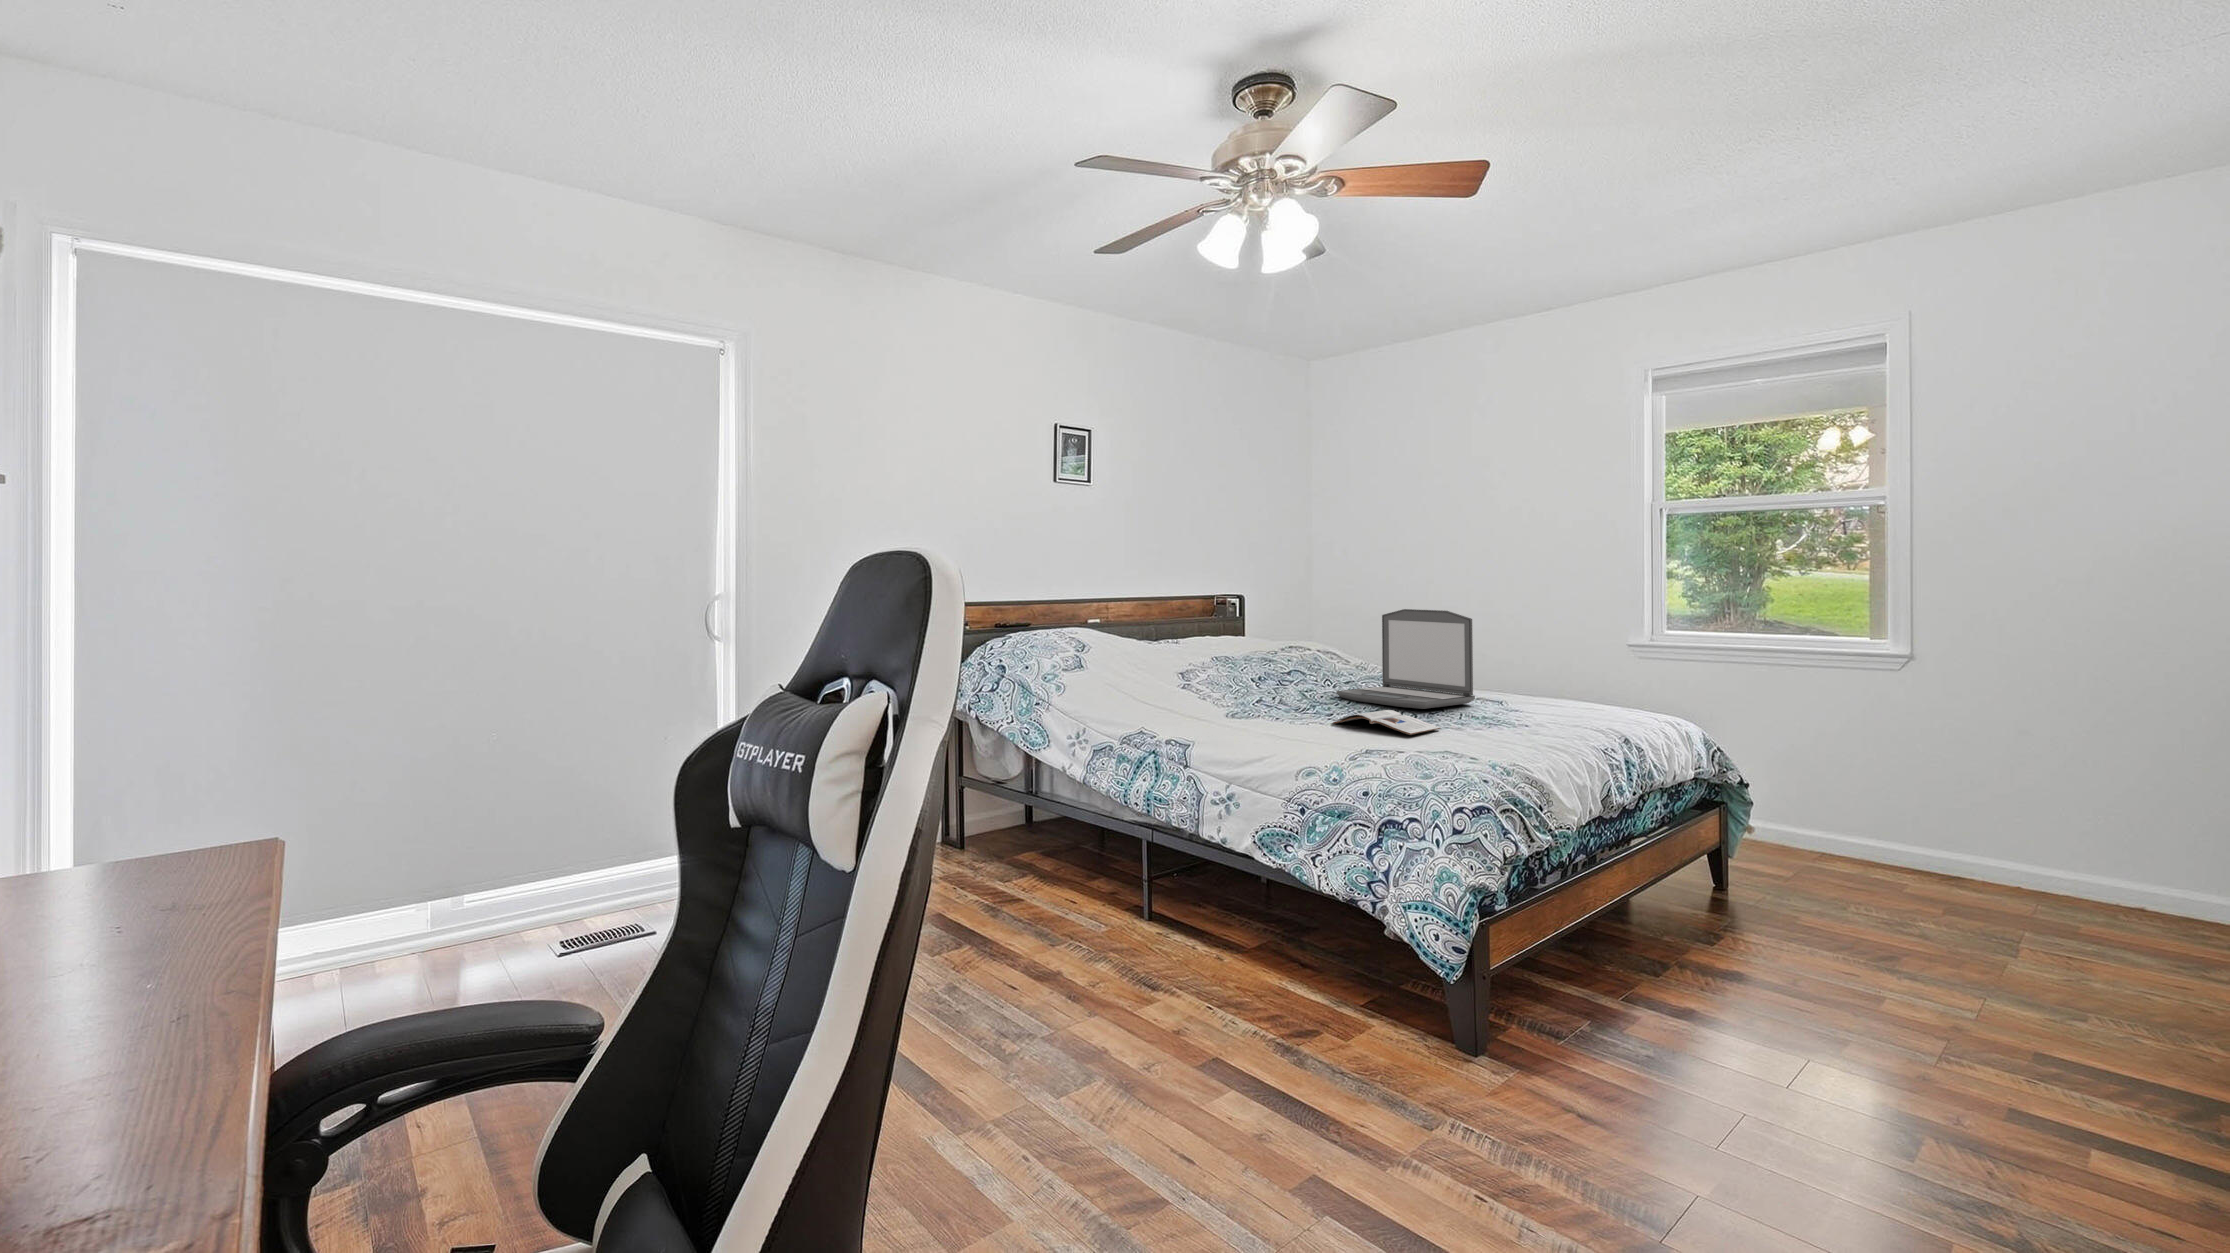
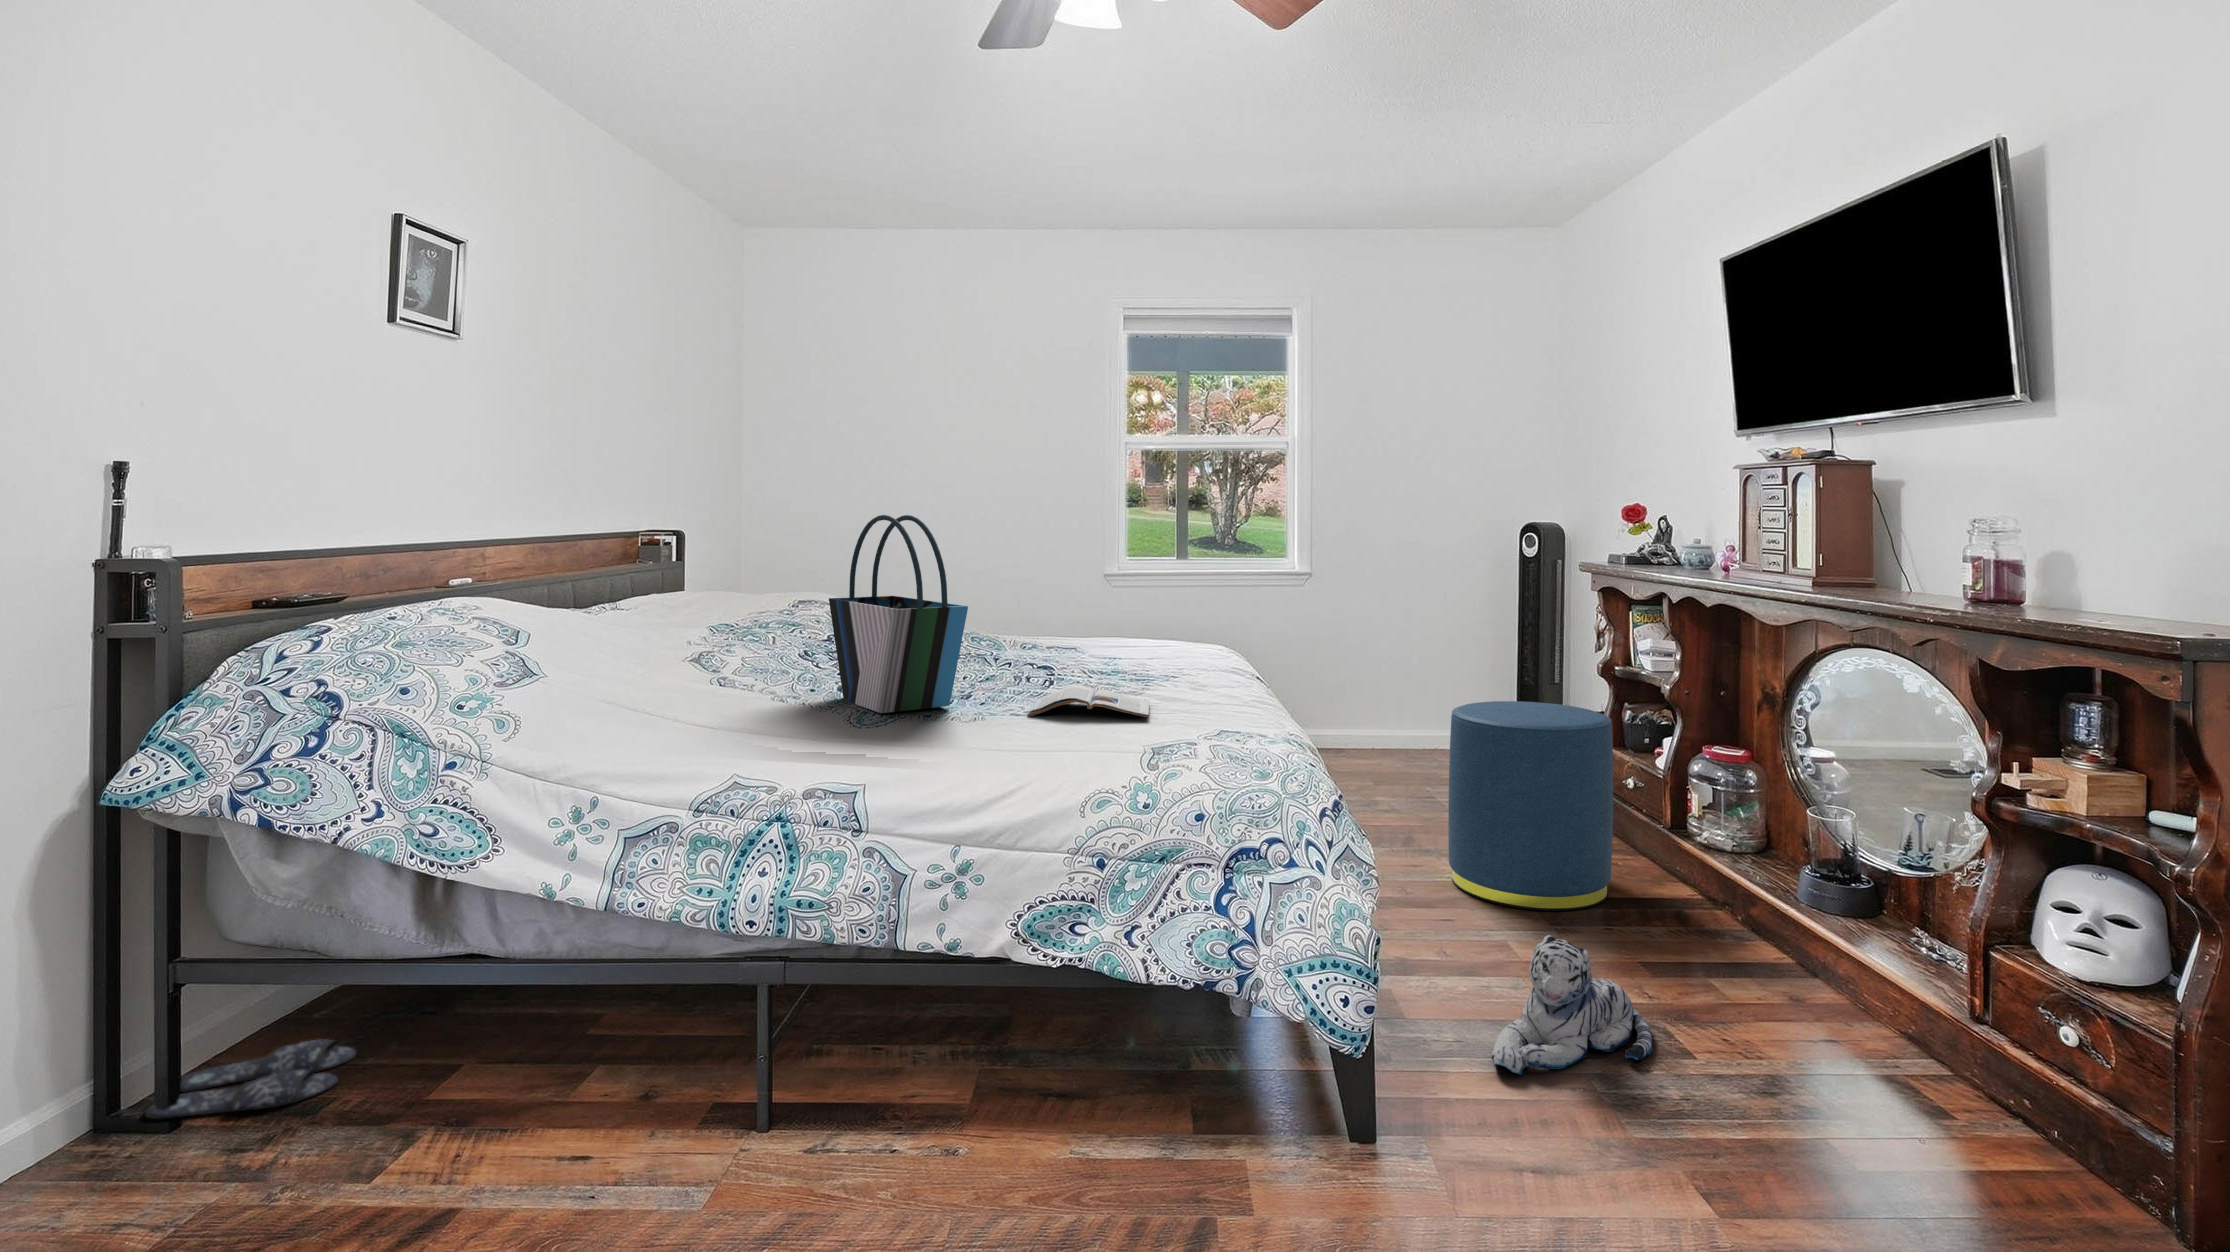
tote bag: none [1243,589,1293,711] -> present [829,515,968,713]
laptop: present [1336,609,1475,709] -> none [944,544,1101,679]
ottoman: none [1880,797,2143,1055] -> present [1448,701,1613,911]
slippers: none [957,831,1030,851] -> present [145,1039,356,1119]
plush toy: none [1661,985,1916,1140] -> present [1491,935,1653,1075]

